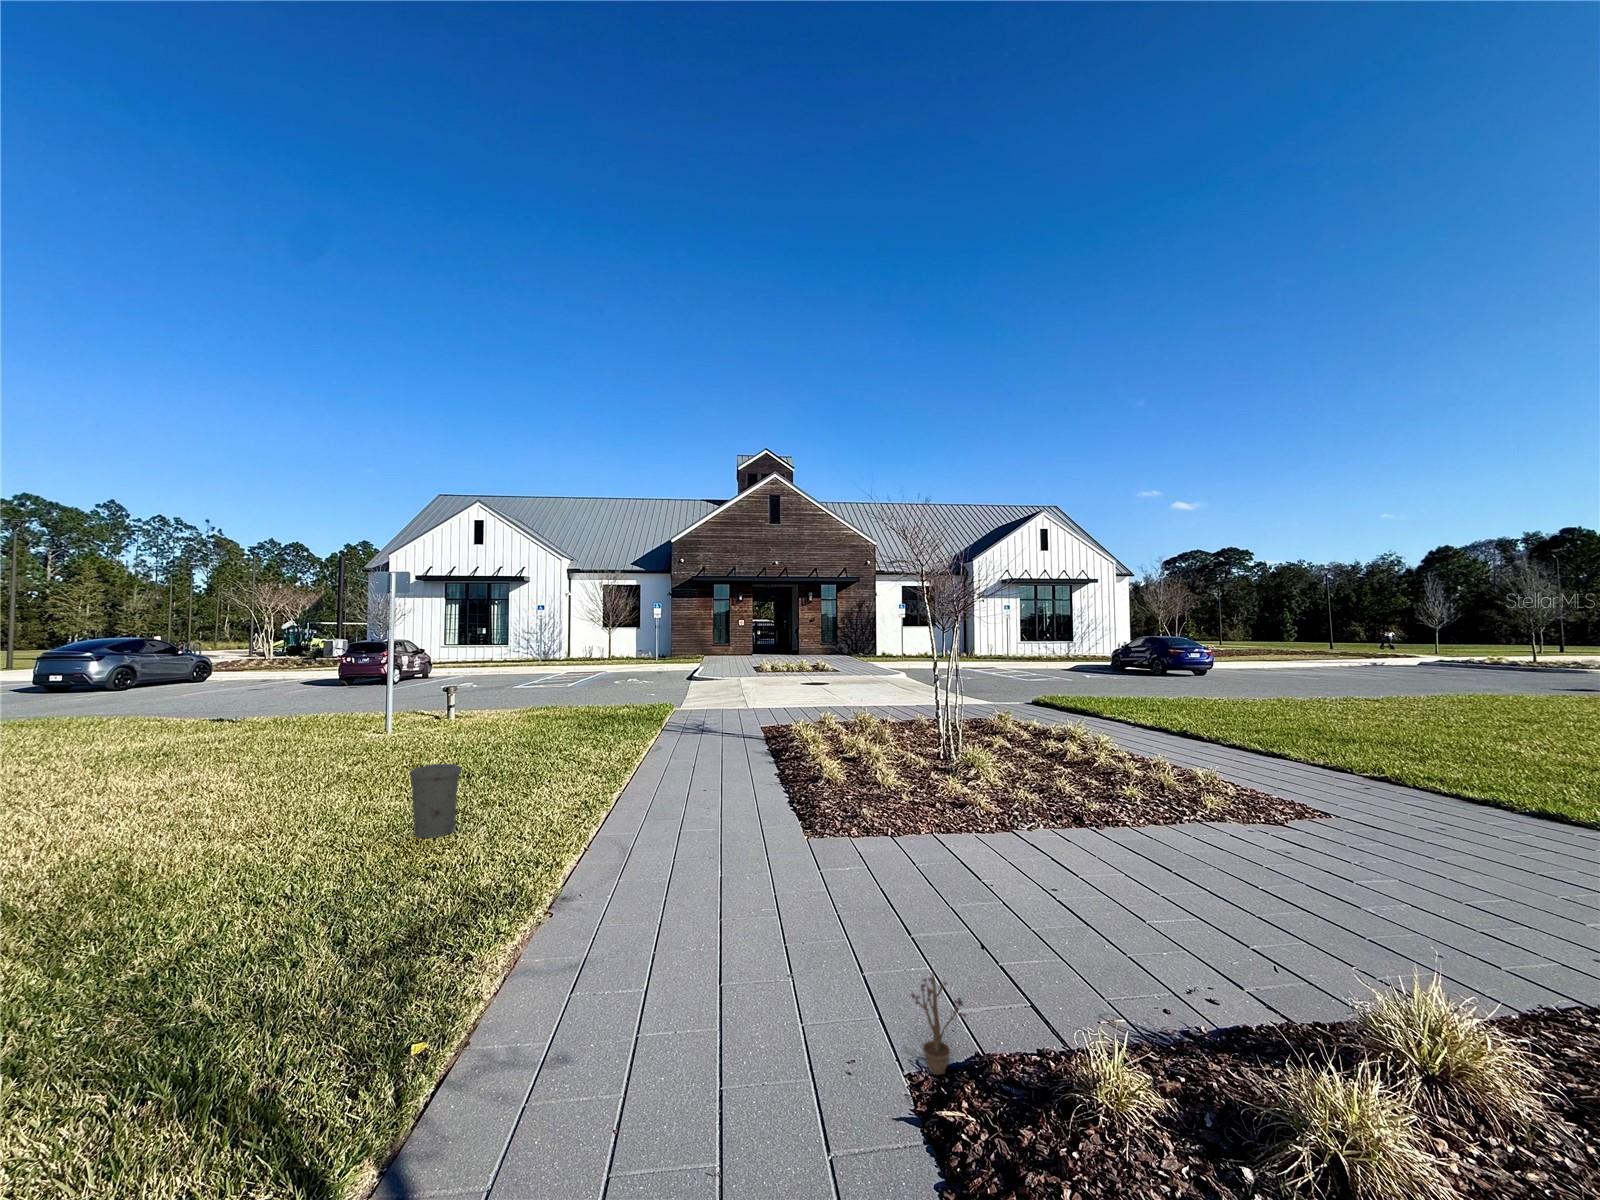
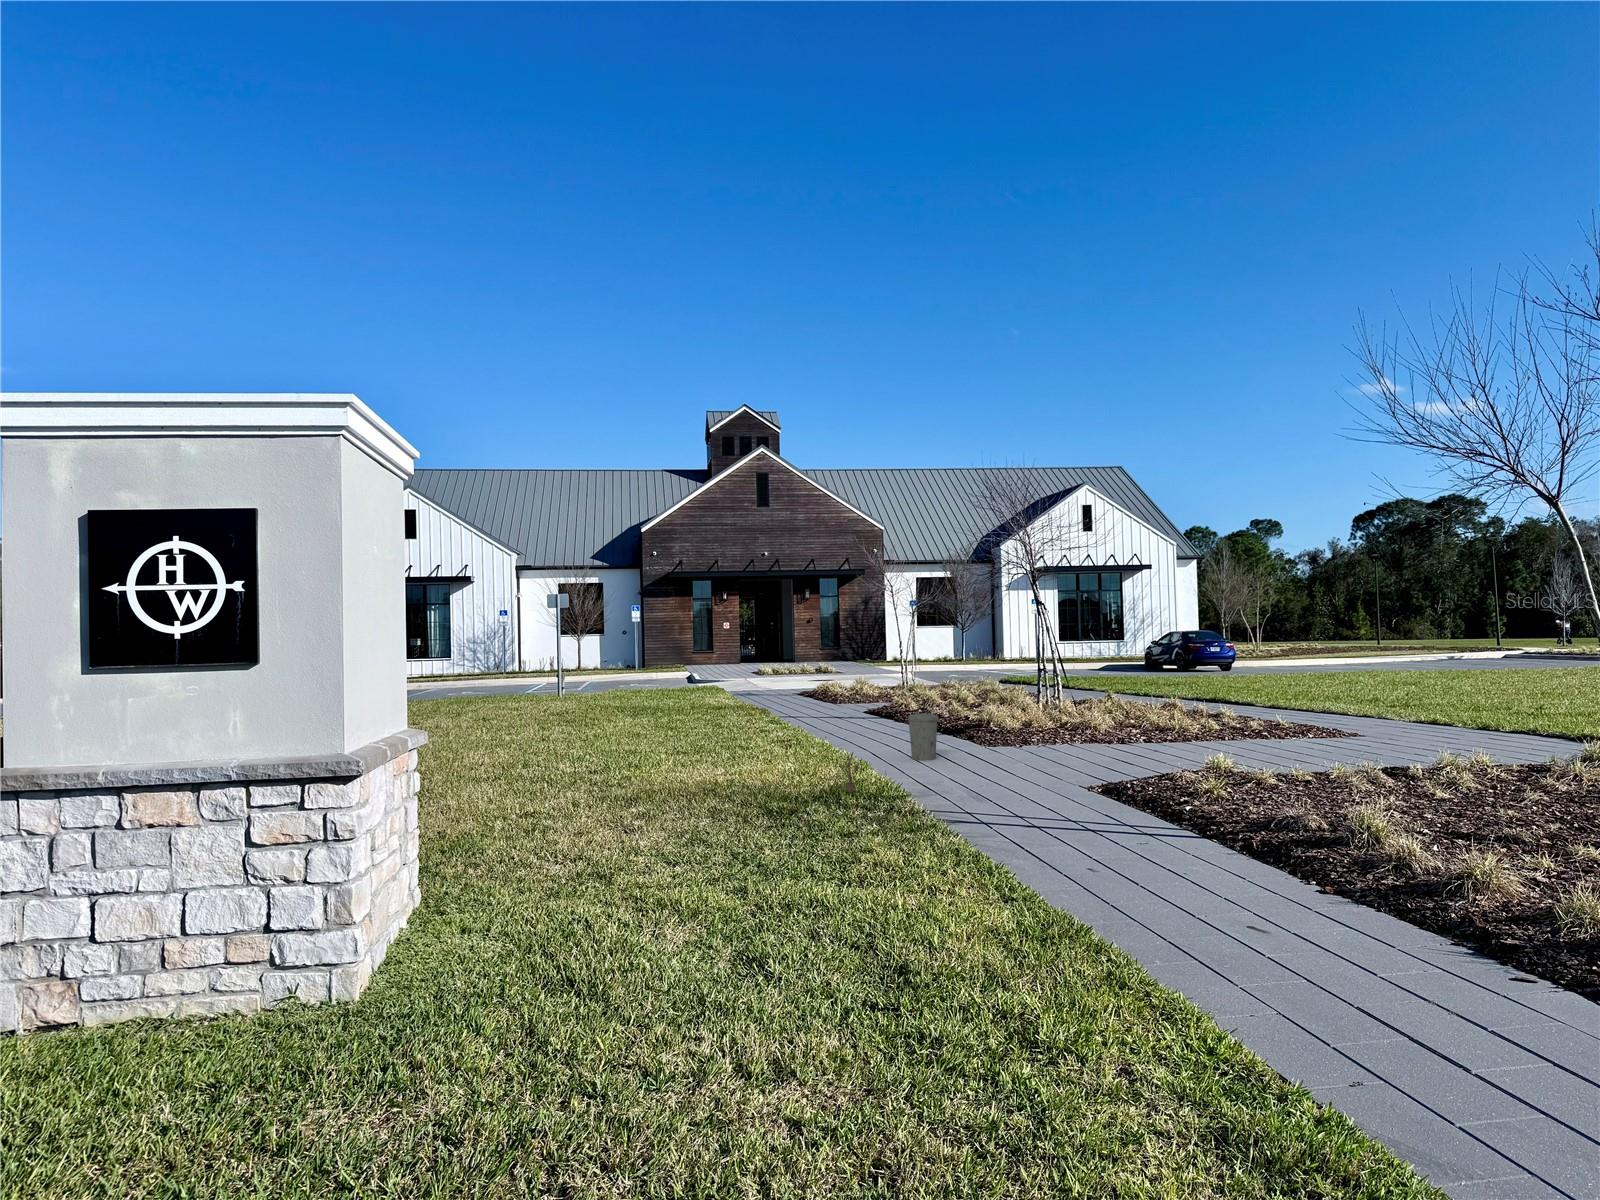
trash can: present [410,764,461,838] -> present [908,713,938,760]

